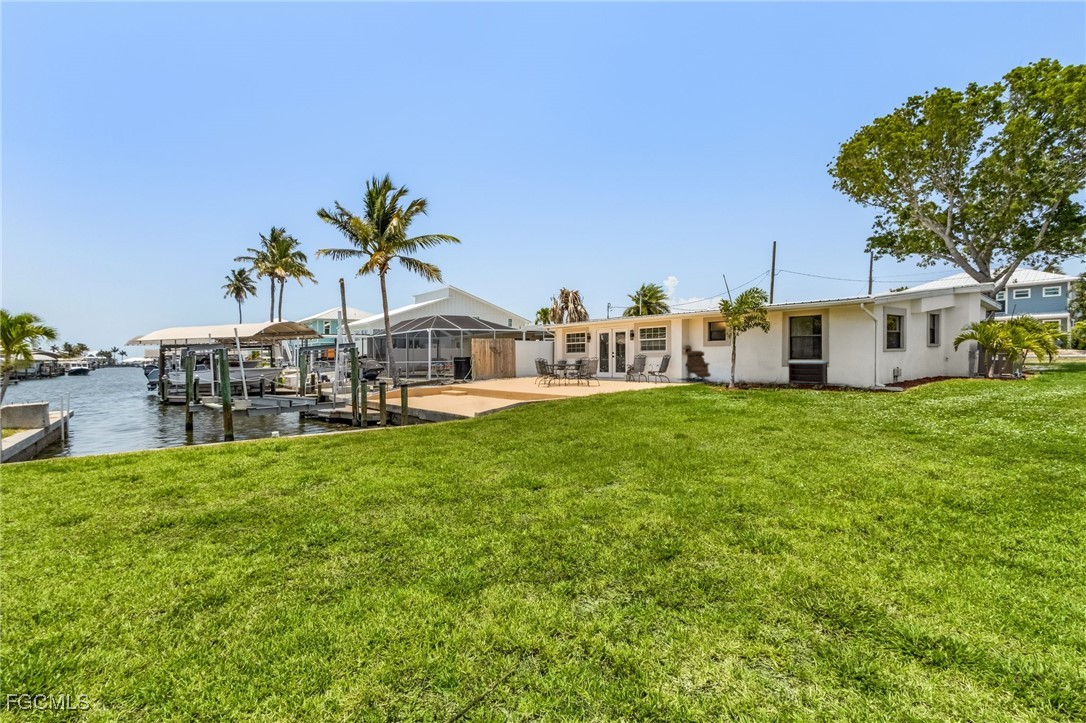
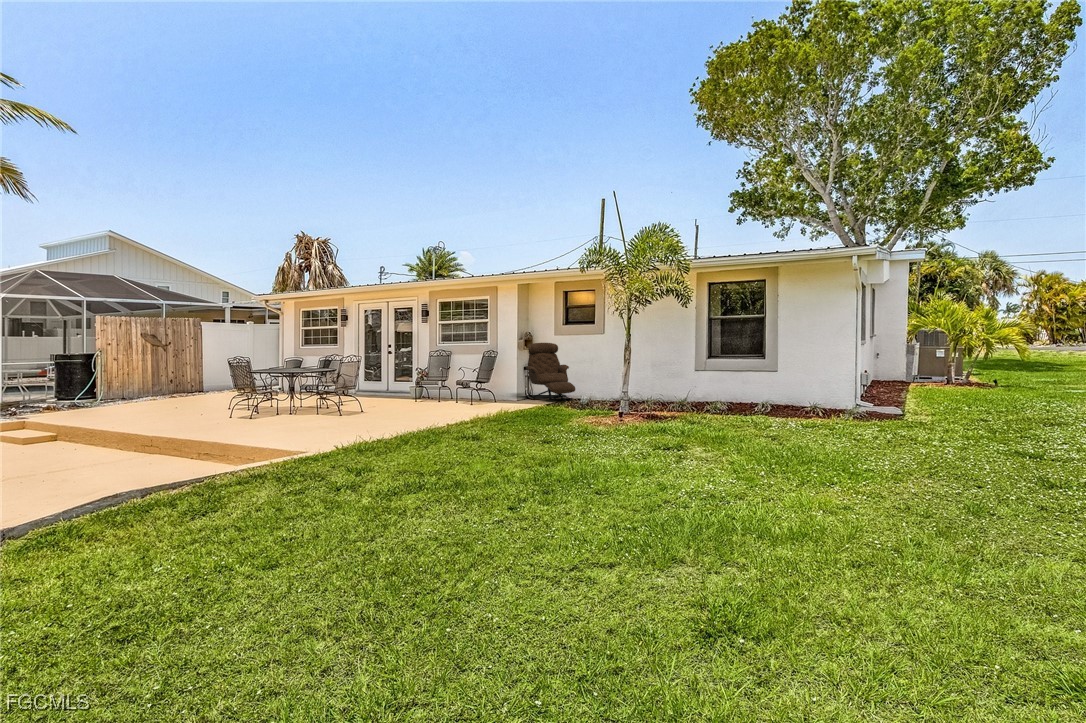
bench: present [788,361,829,384] -> none [715,362,783,406]

